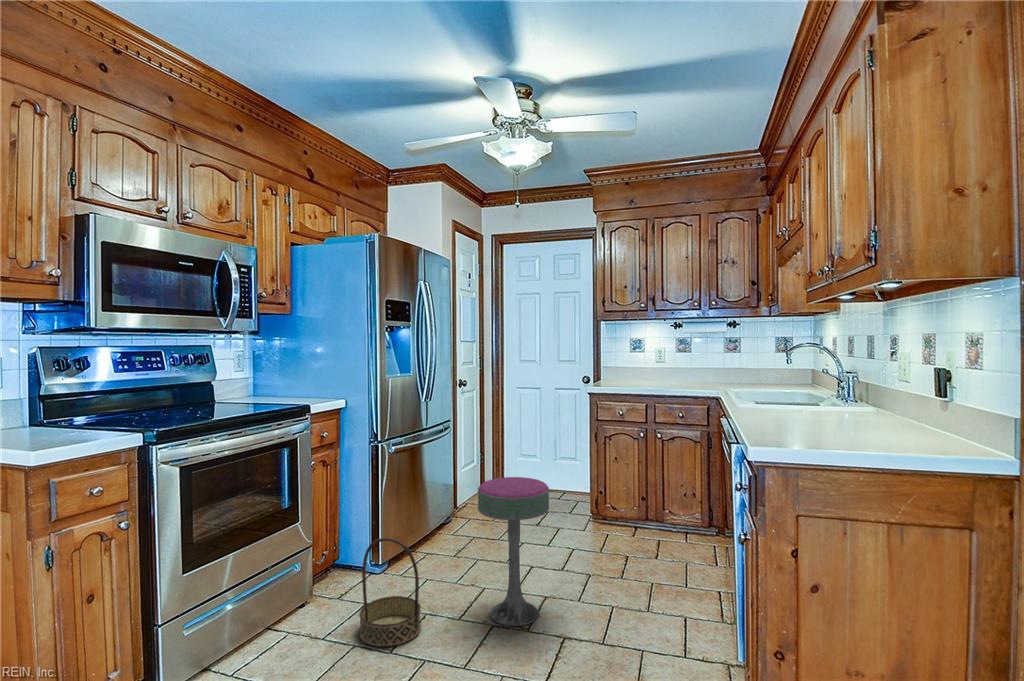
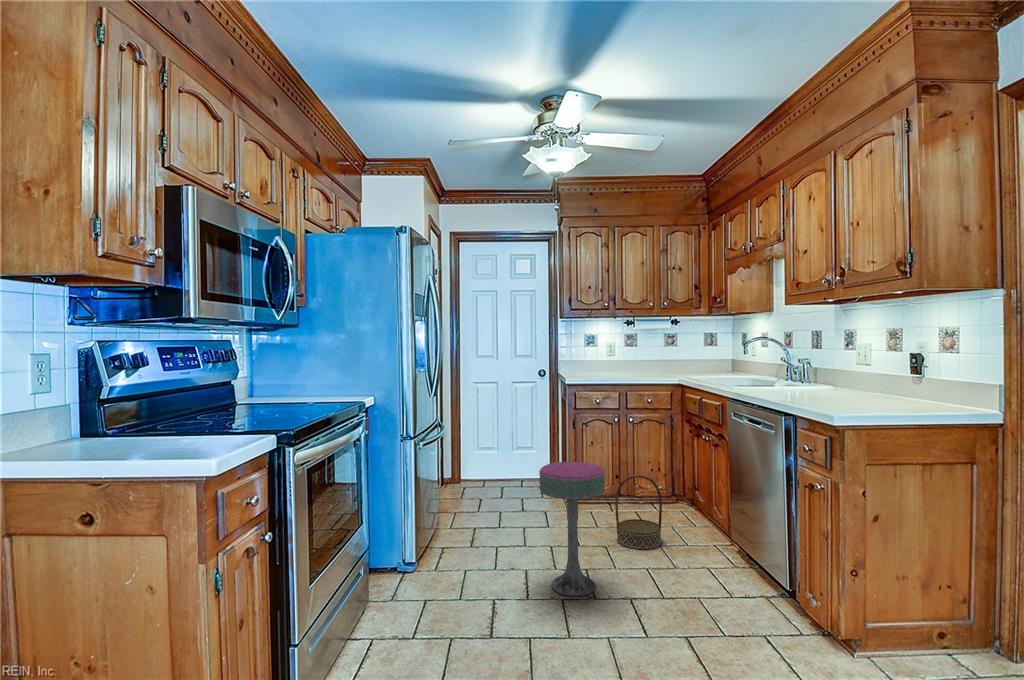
basket: present [359,538,421,647] -> present [615,475,662,549]

